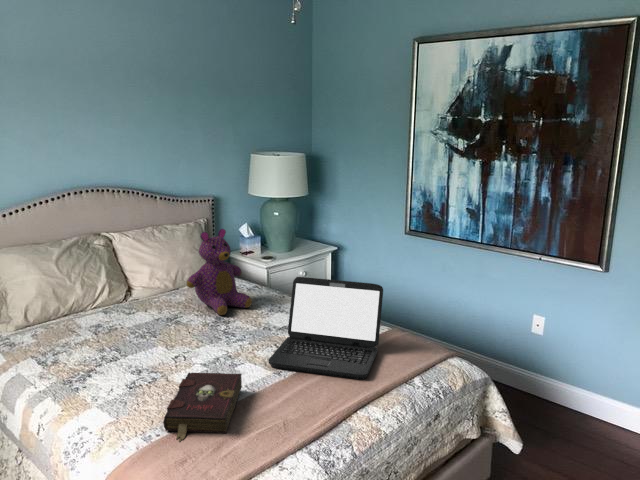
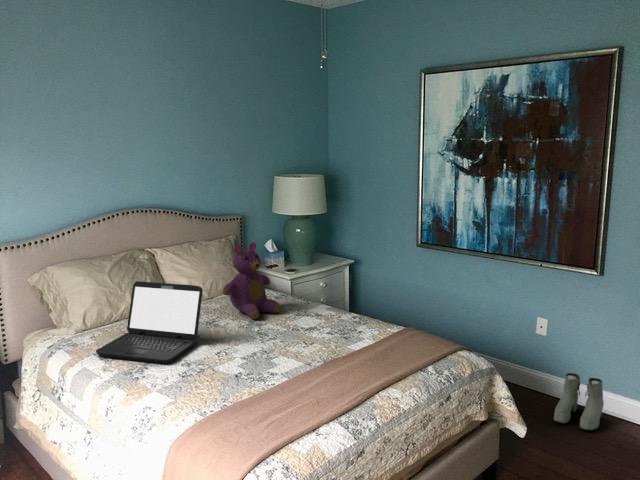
laptop: present [268,277,383,380] -> present [96,281,203,364]
book: present [164,373,242,442] -> none [217,362,279,415]
boots: none [549,376,603,440] -> present [554,373,604,430]

